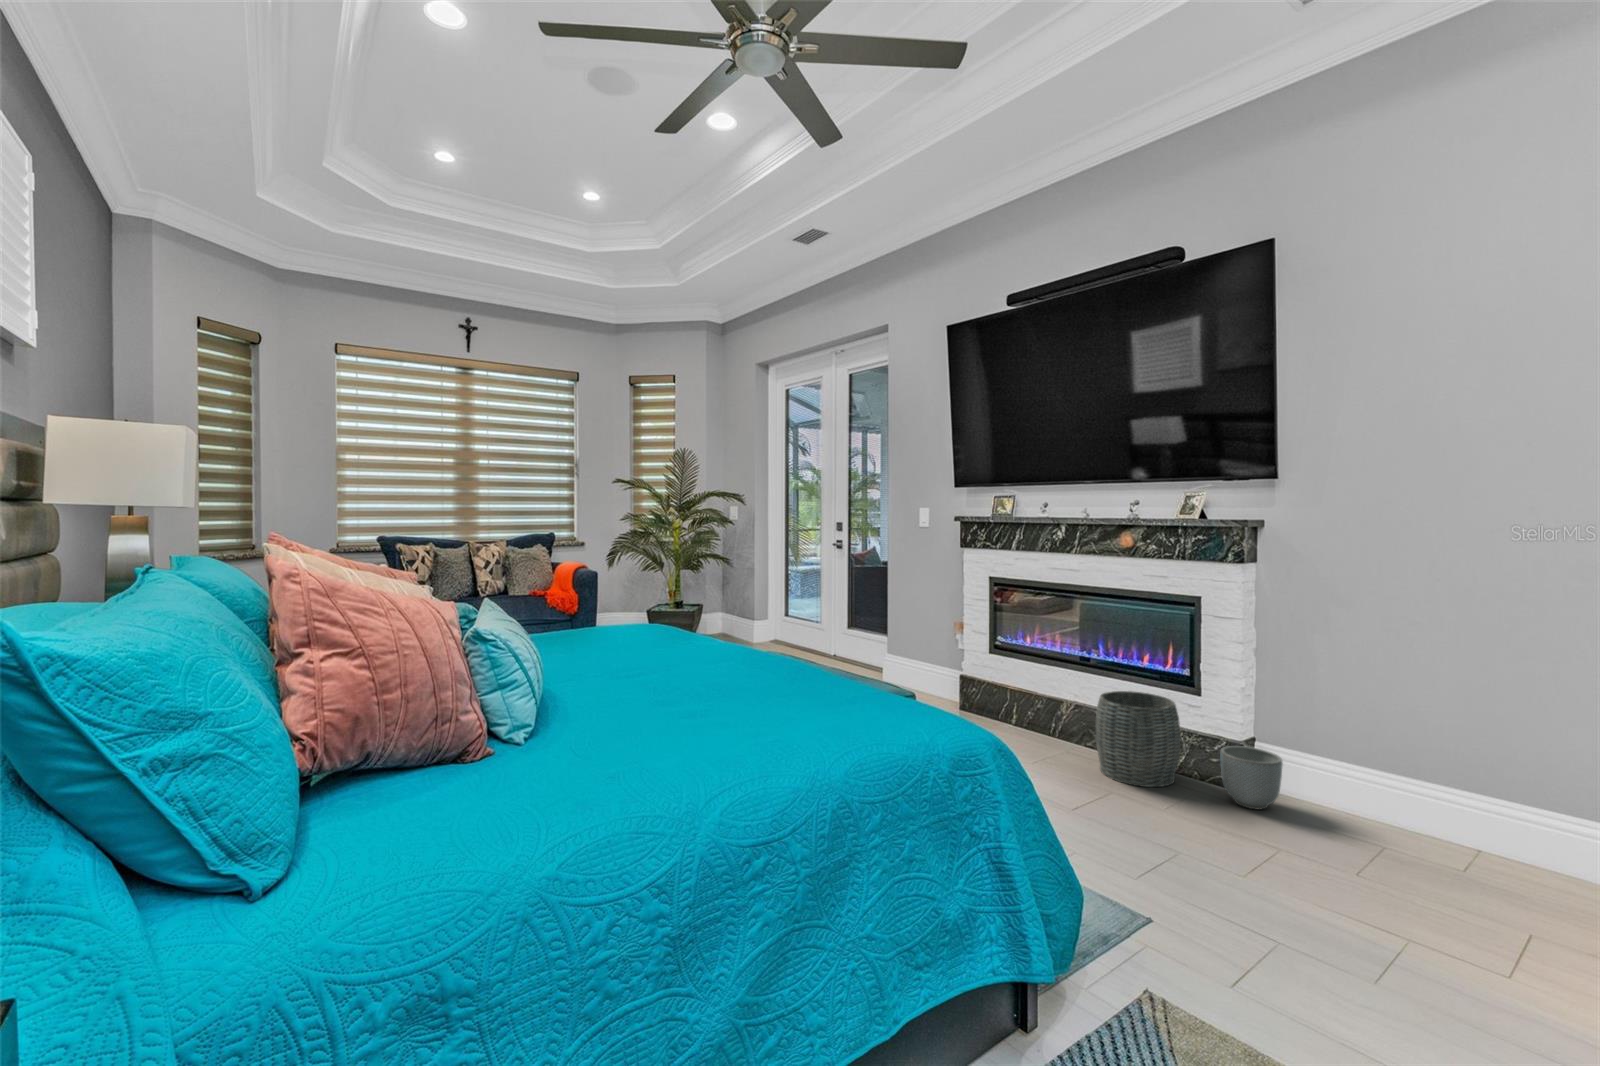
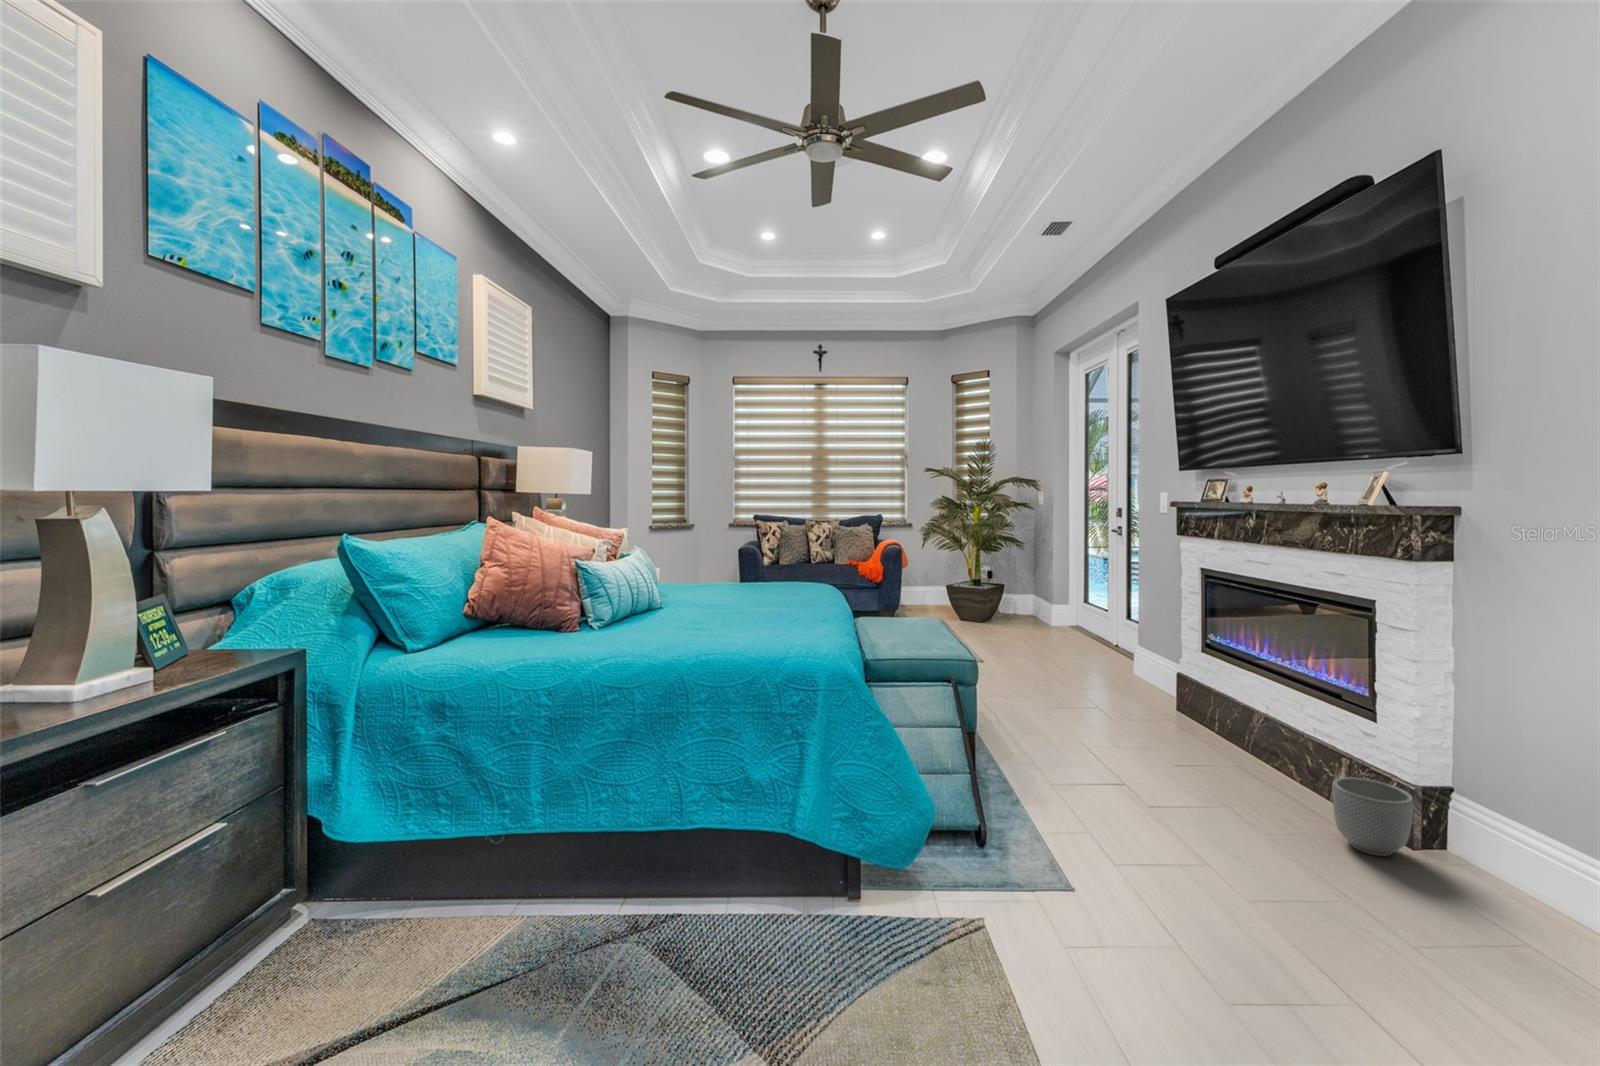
woven basket: present [1096,691,1180,787] -> none [1222,698,1326,809]

